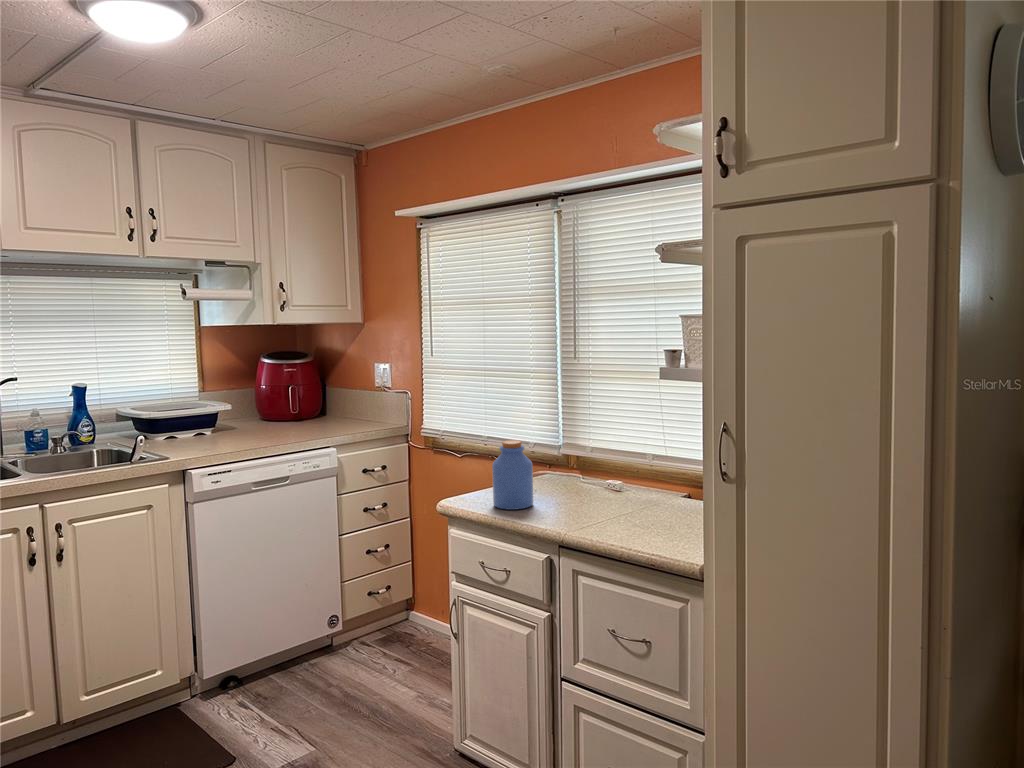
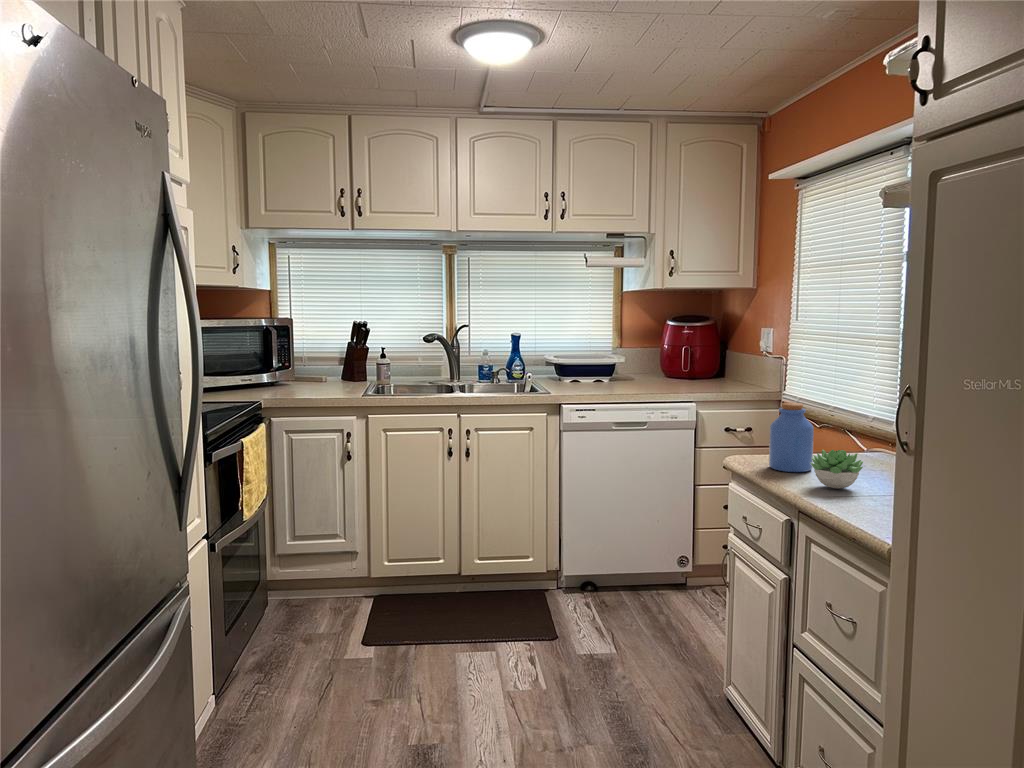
succulent plant: none [551,481,603,518] -> present [810,450,864,488]

